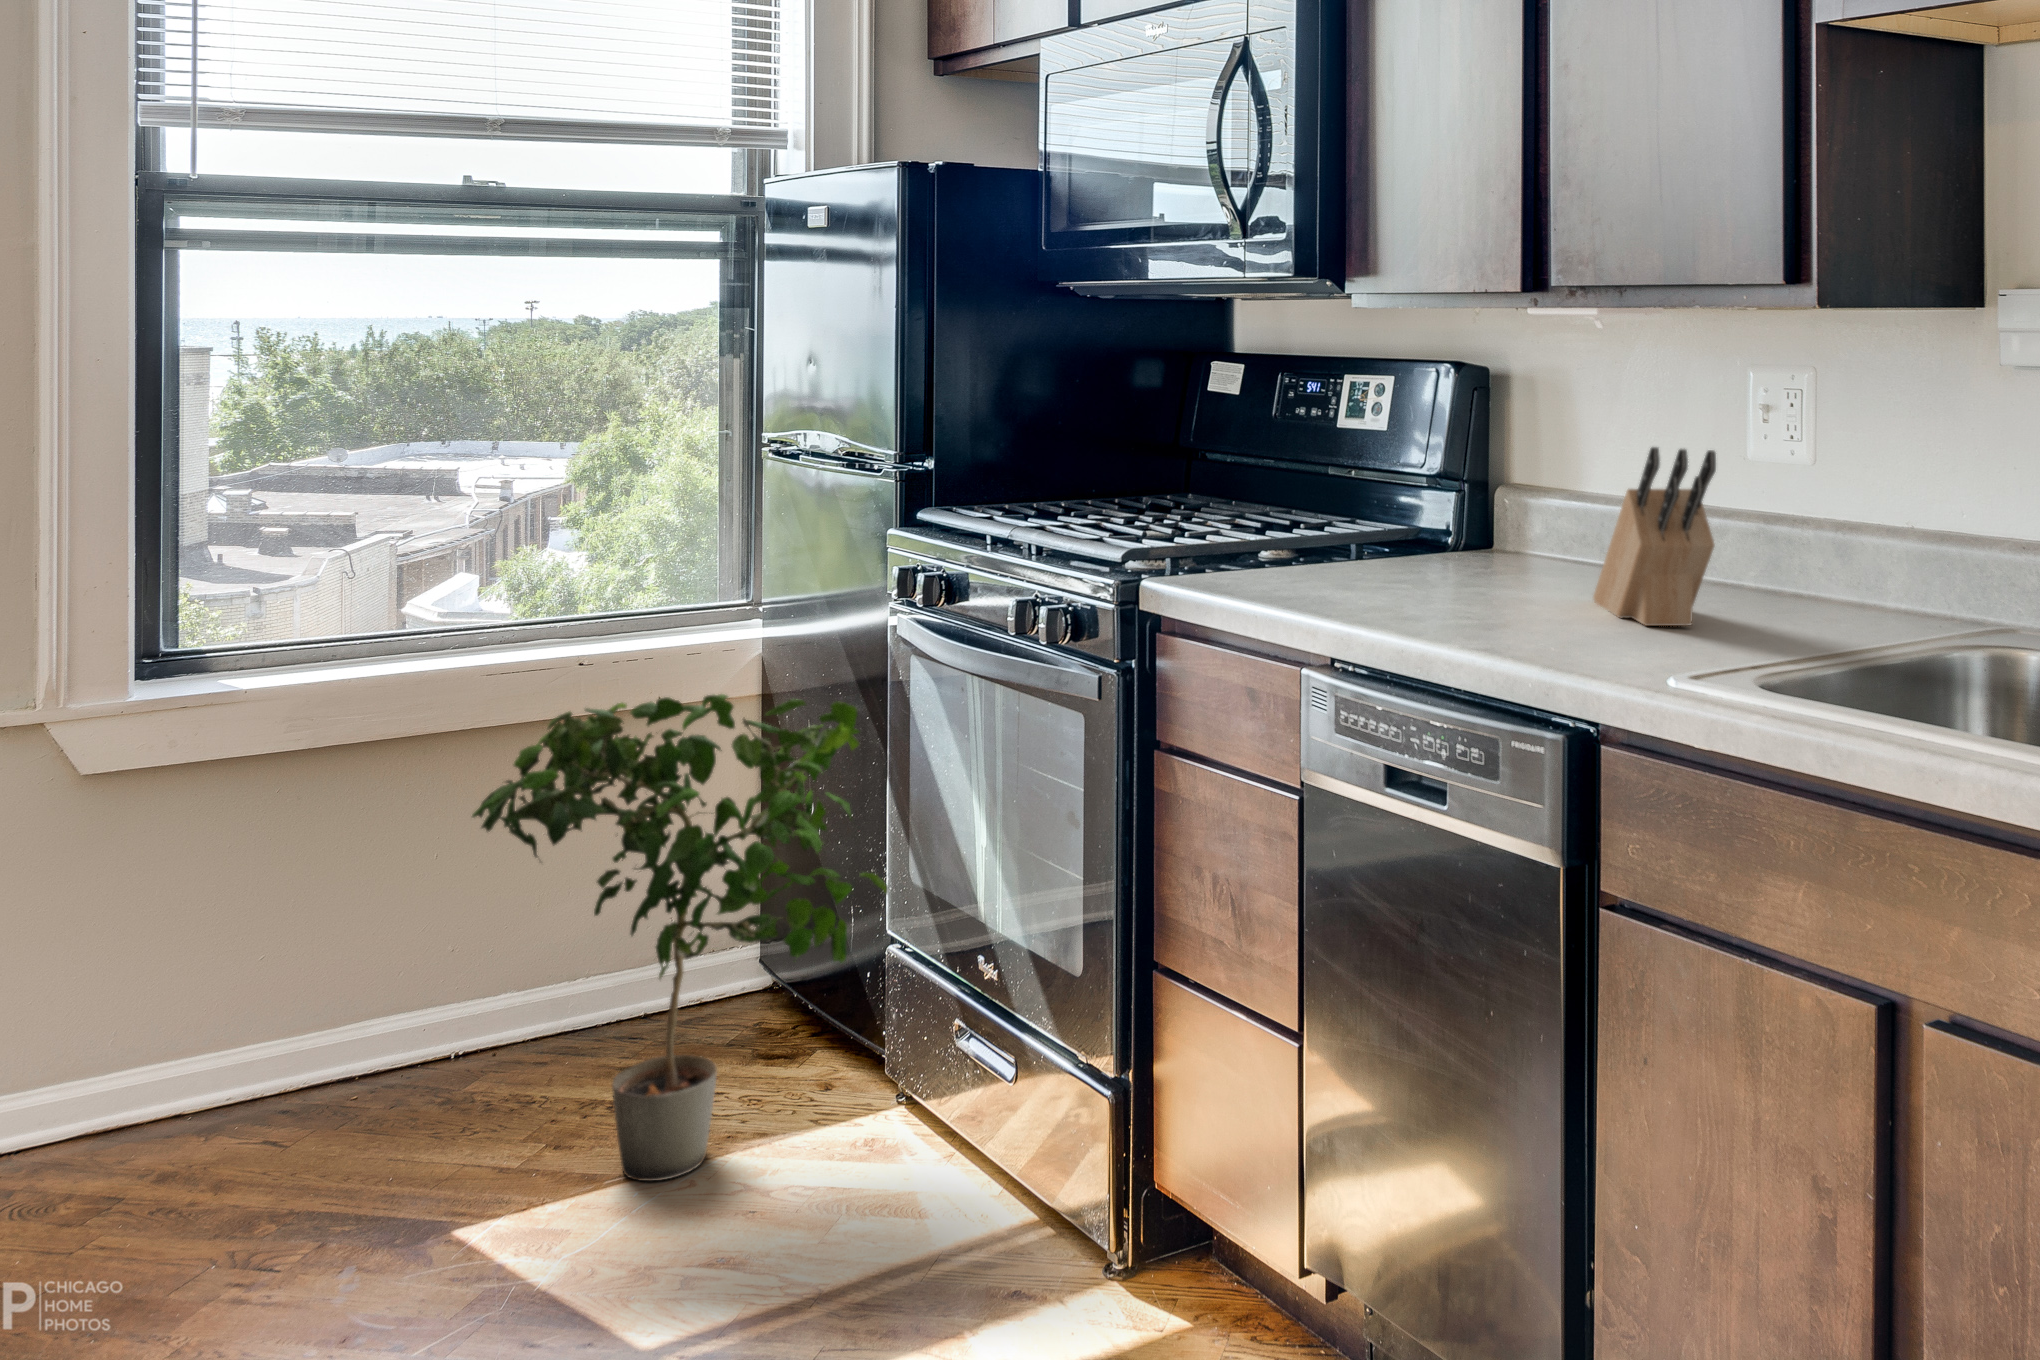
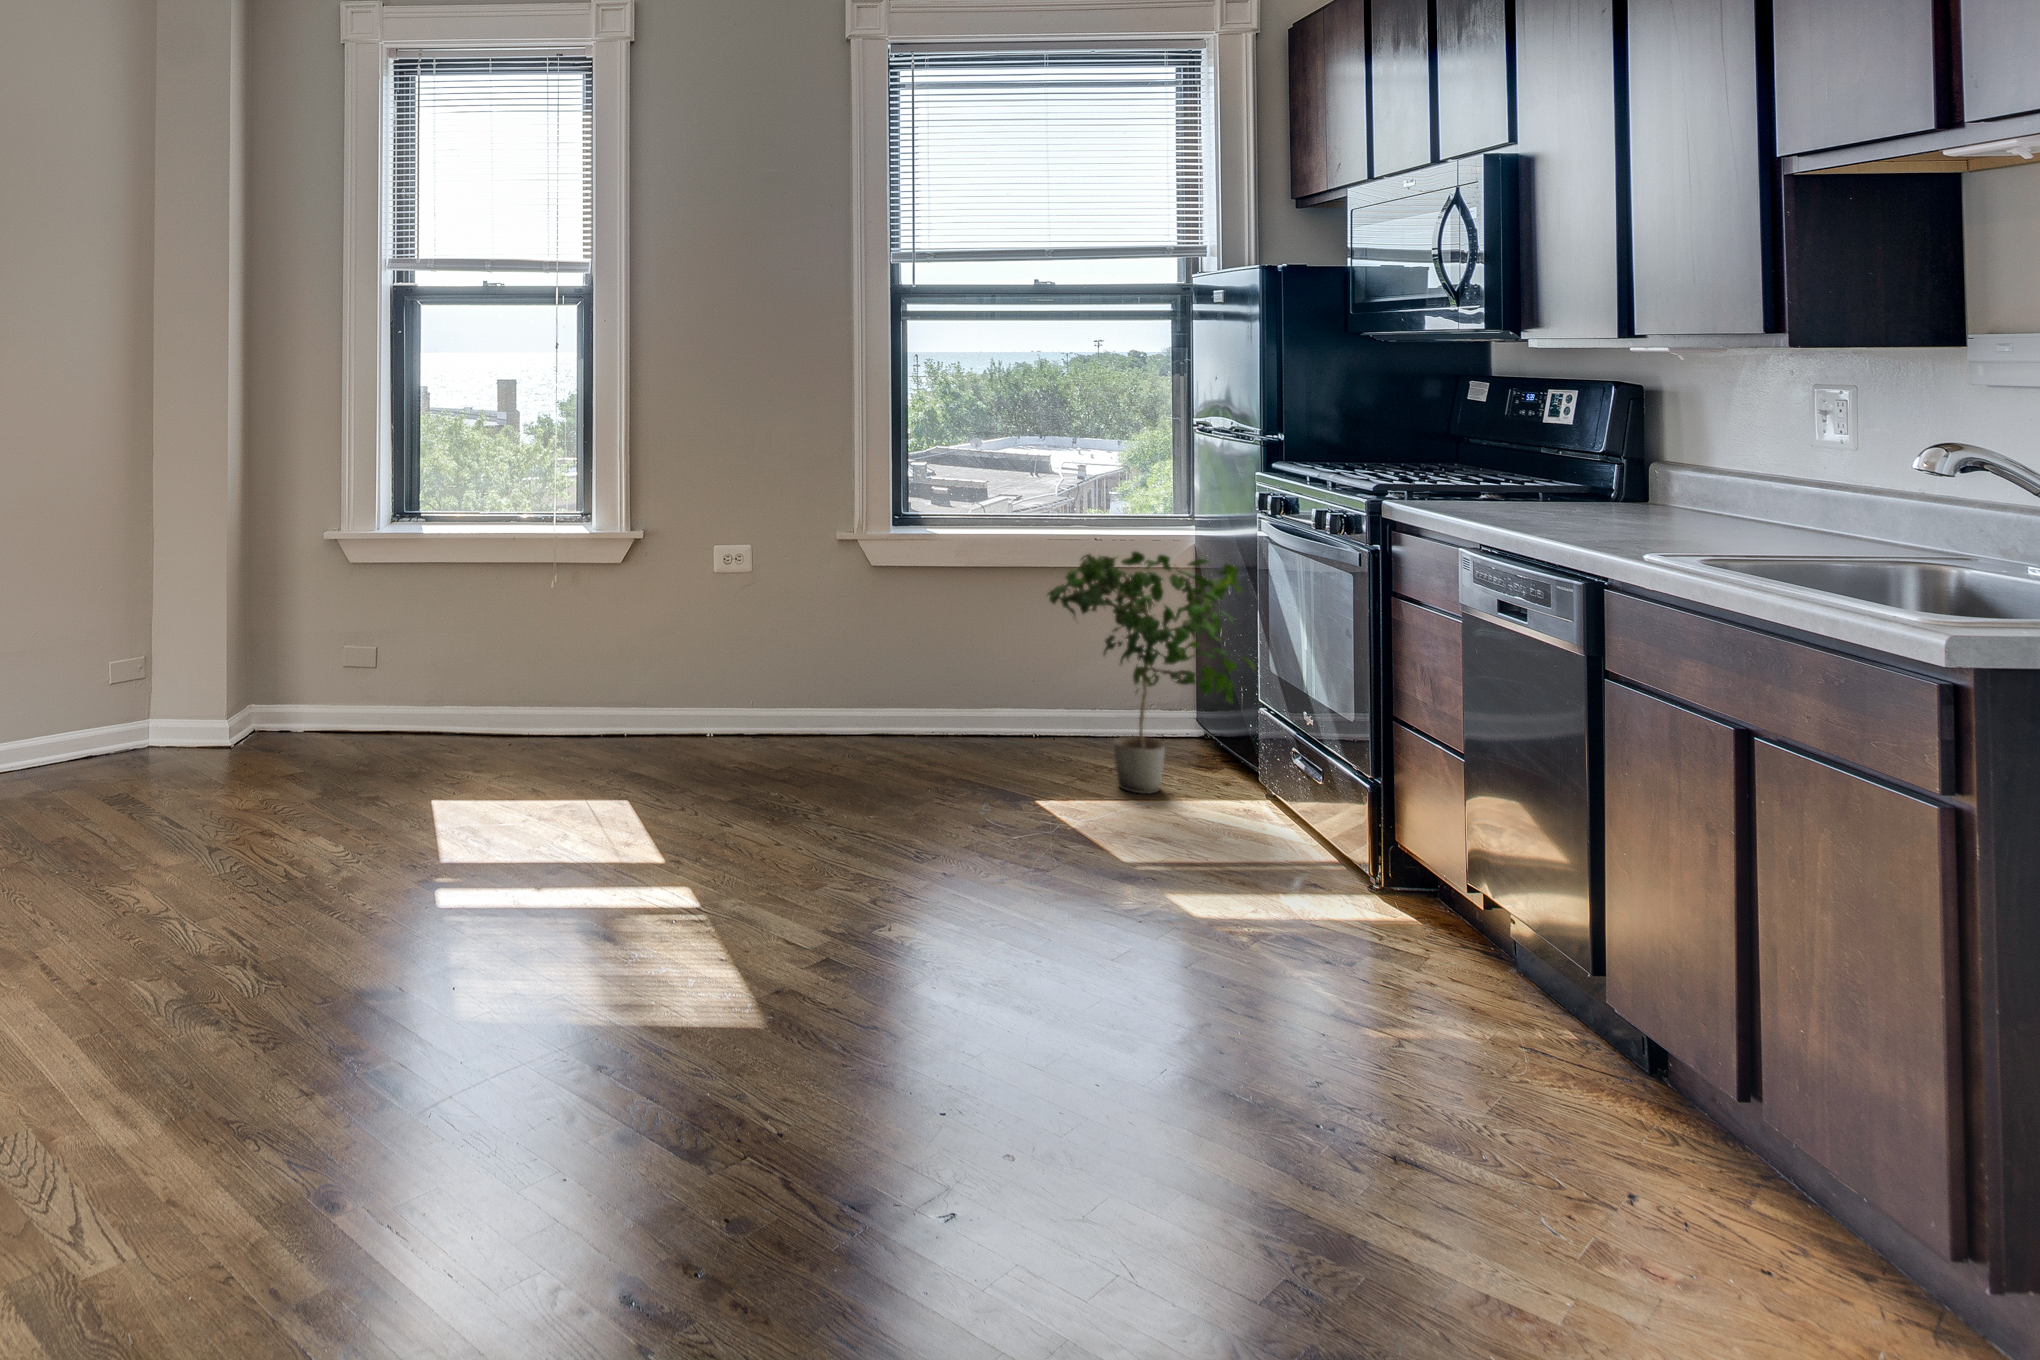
knife block: present [1593,447,1716,626] -> none [1665,432,1722,539]

